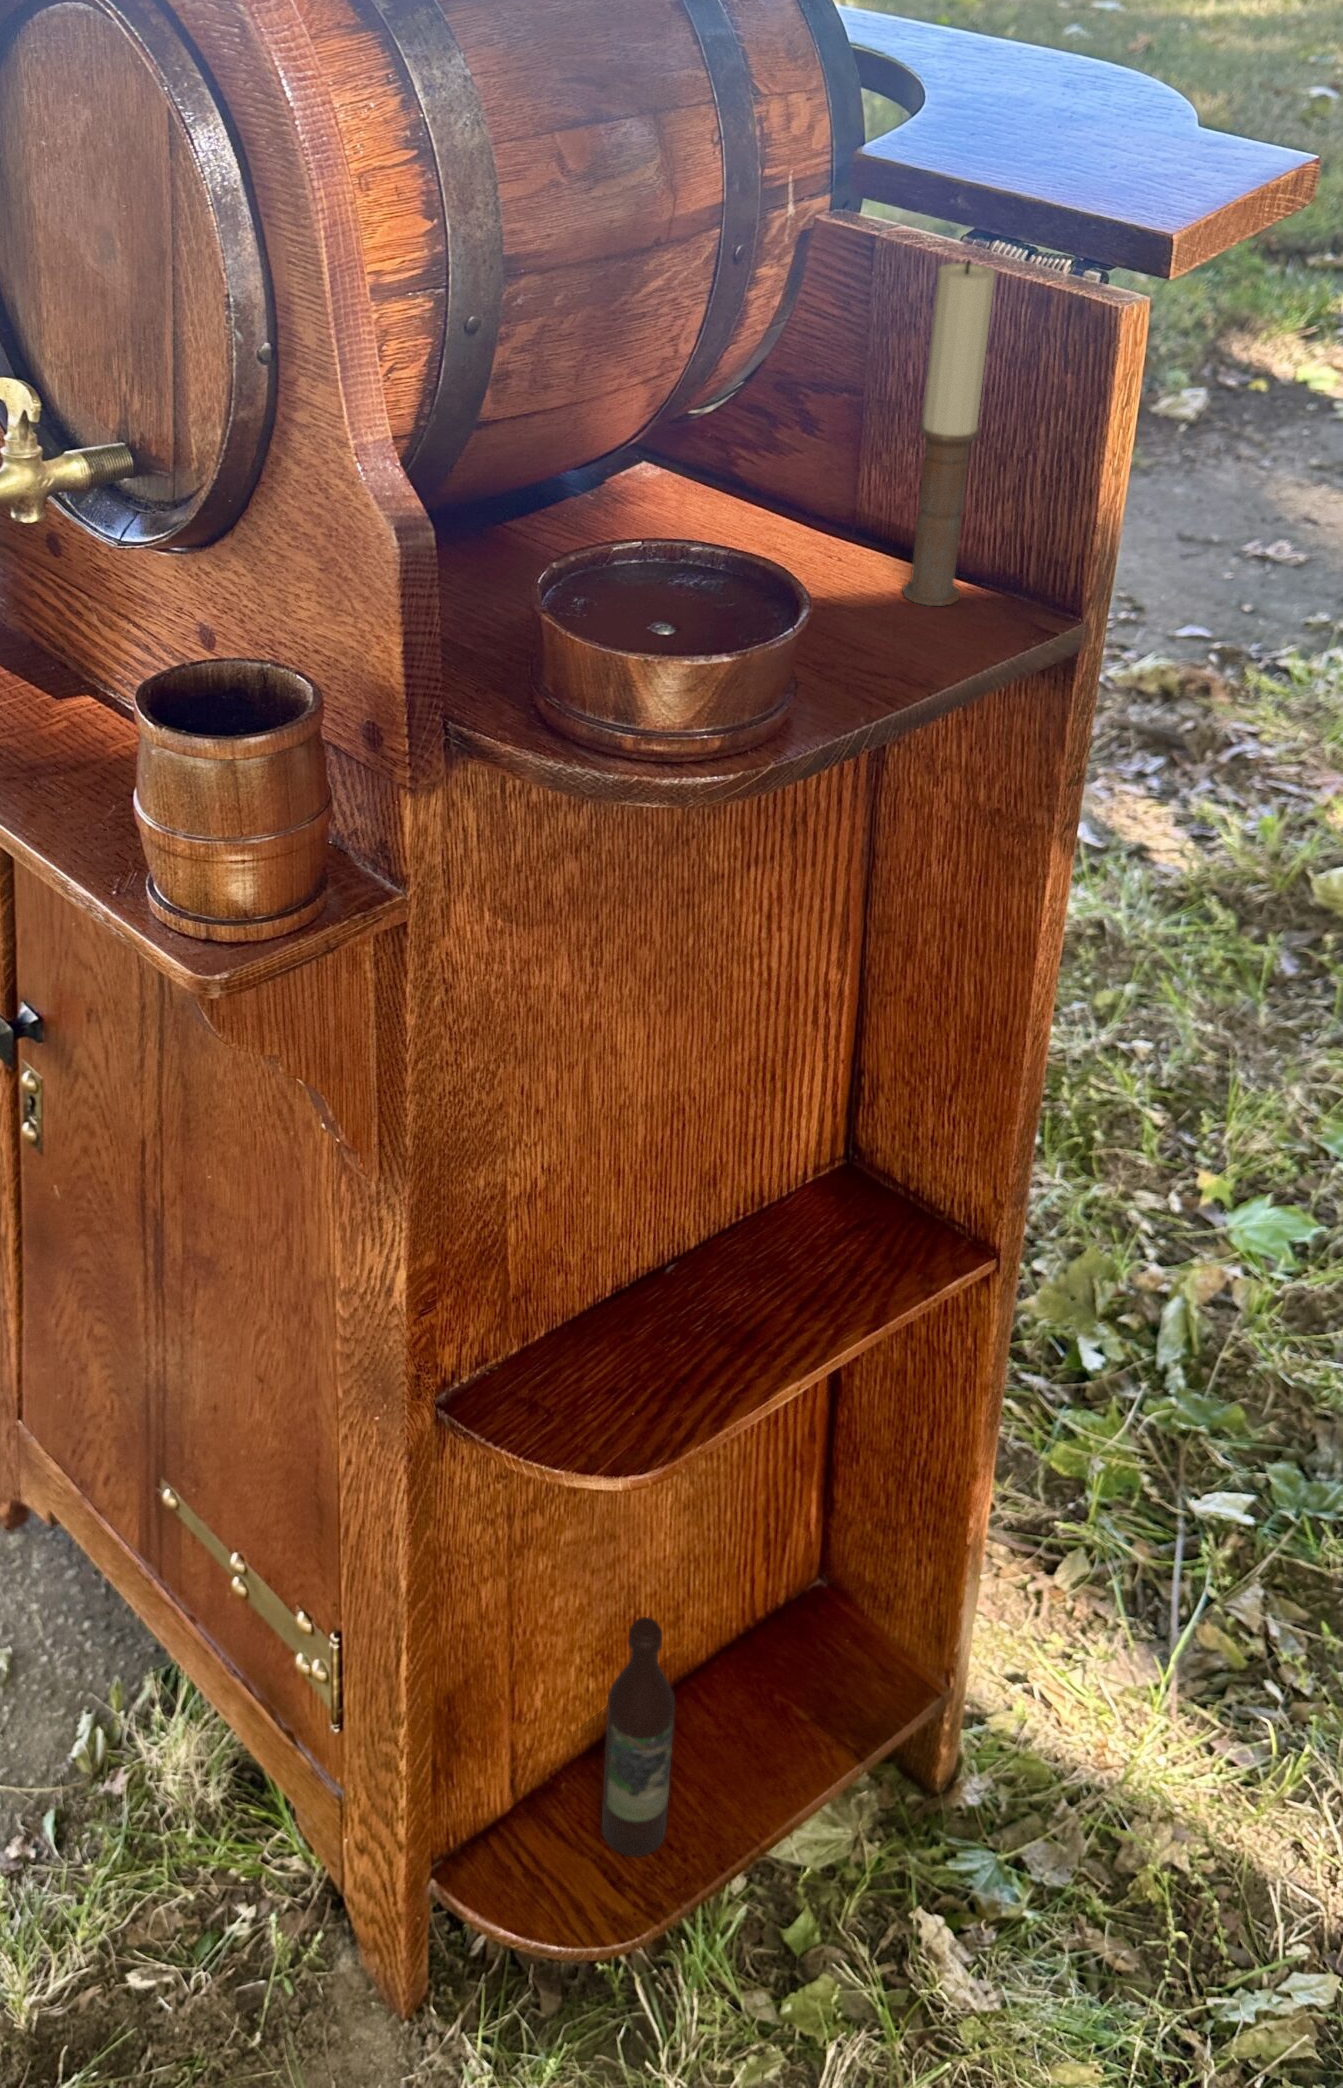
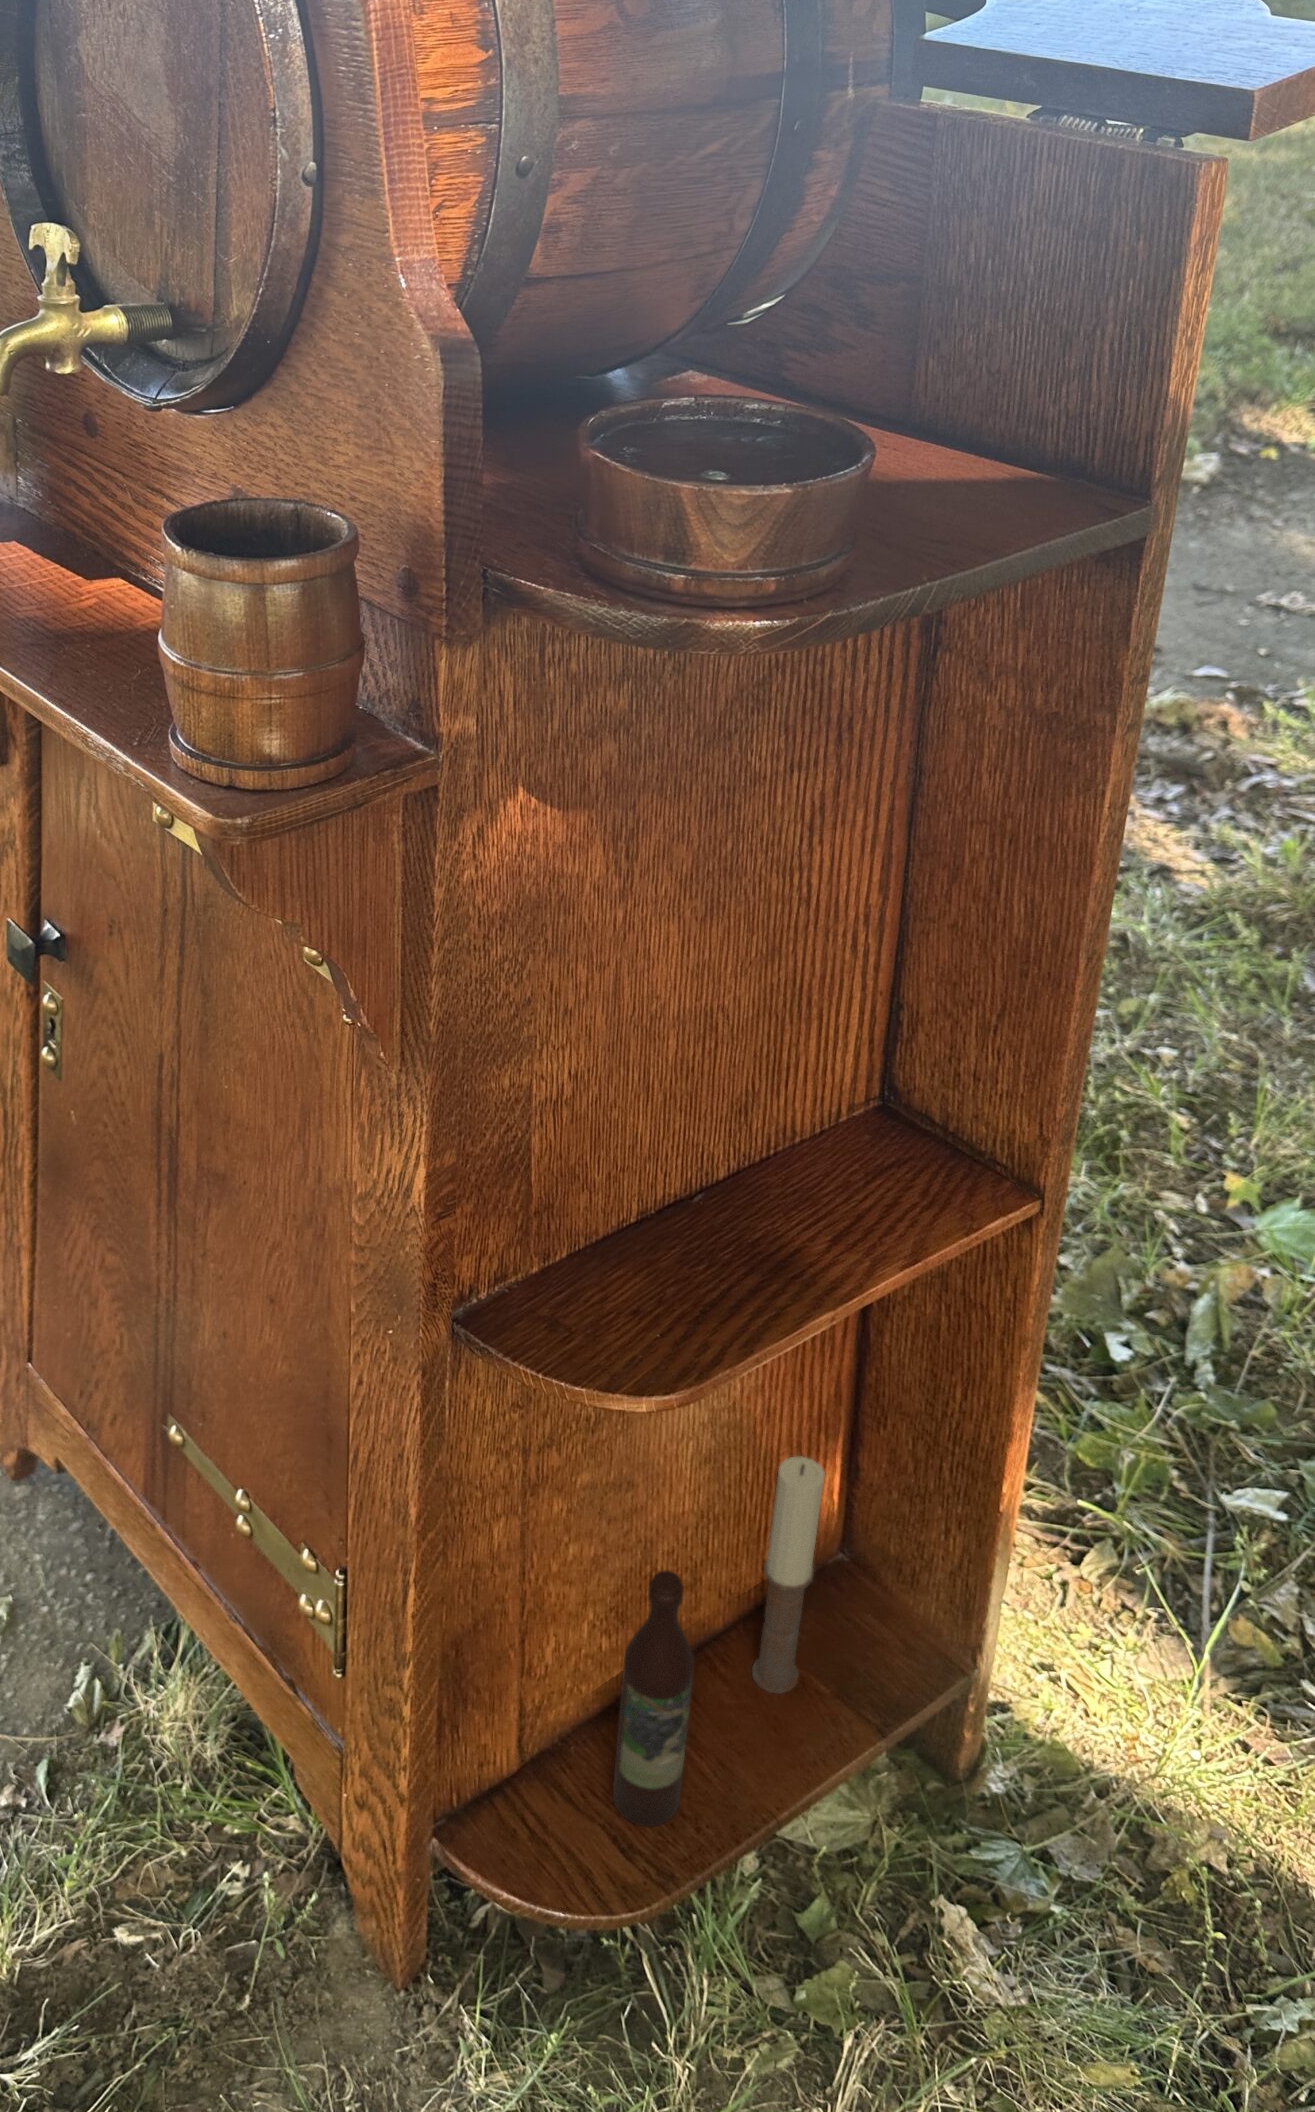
candle: present [902,260,995,606] -> present [752,1457,825,1694]

